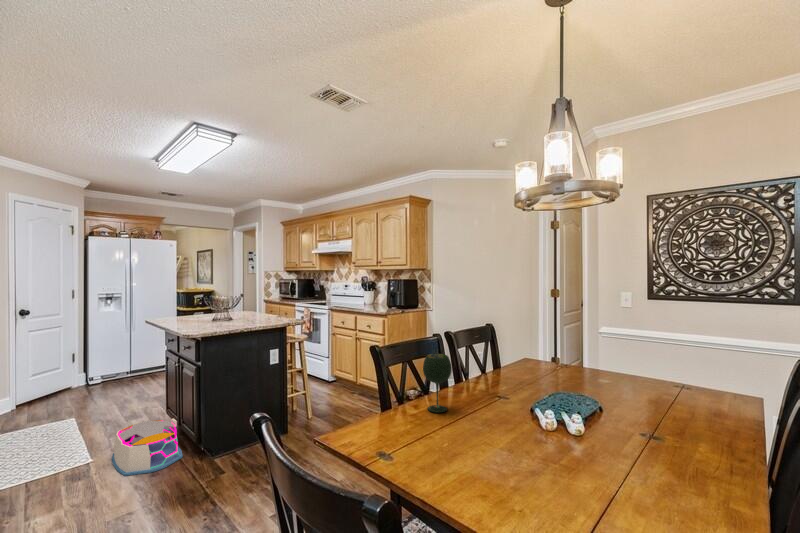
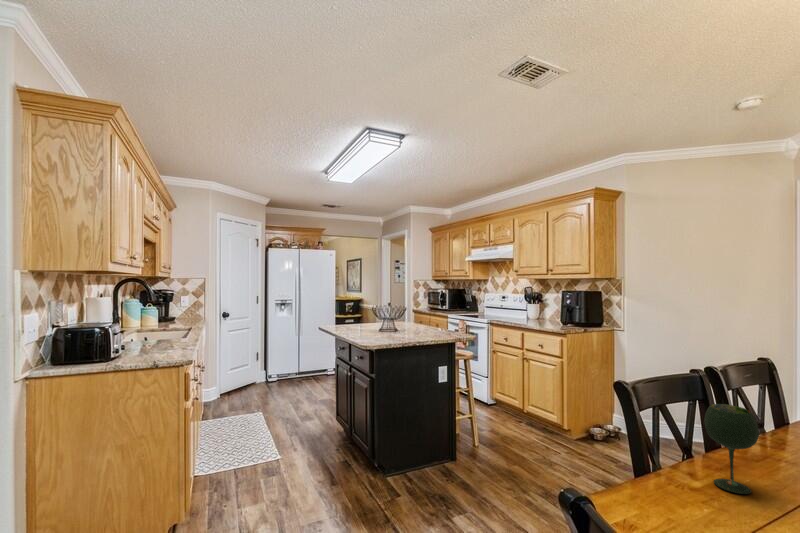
storage bin: present [112,418,183,476] -> none [296,427,357,482]

